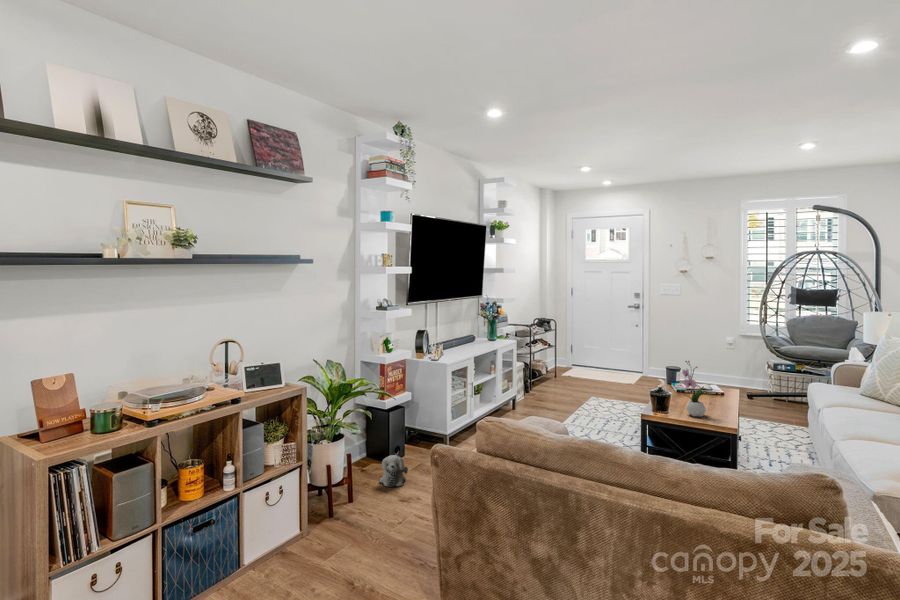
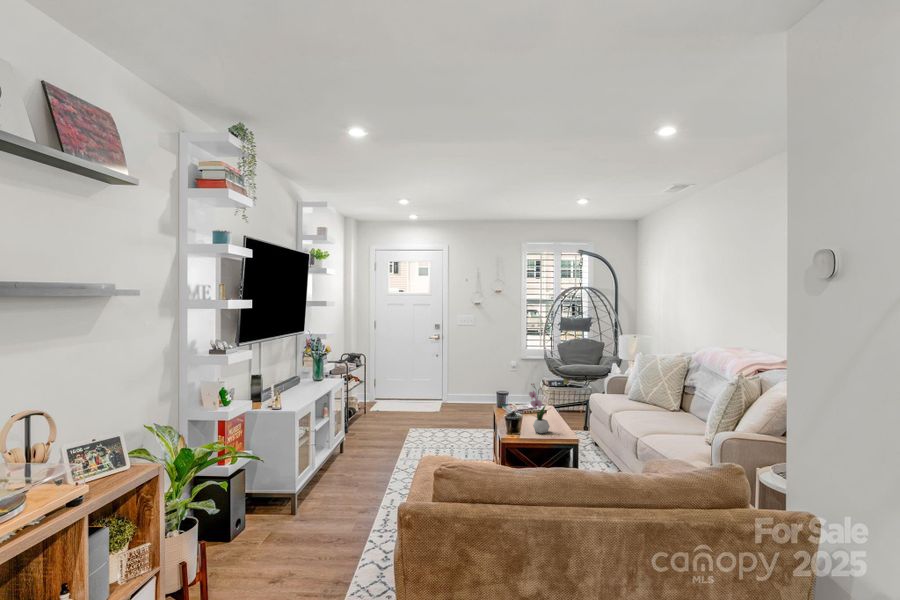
plush toy: present [380,455,408,487] -> none [231,533,269,576]

